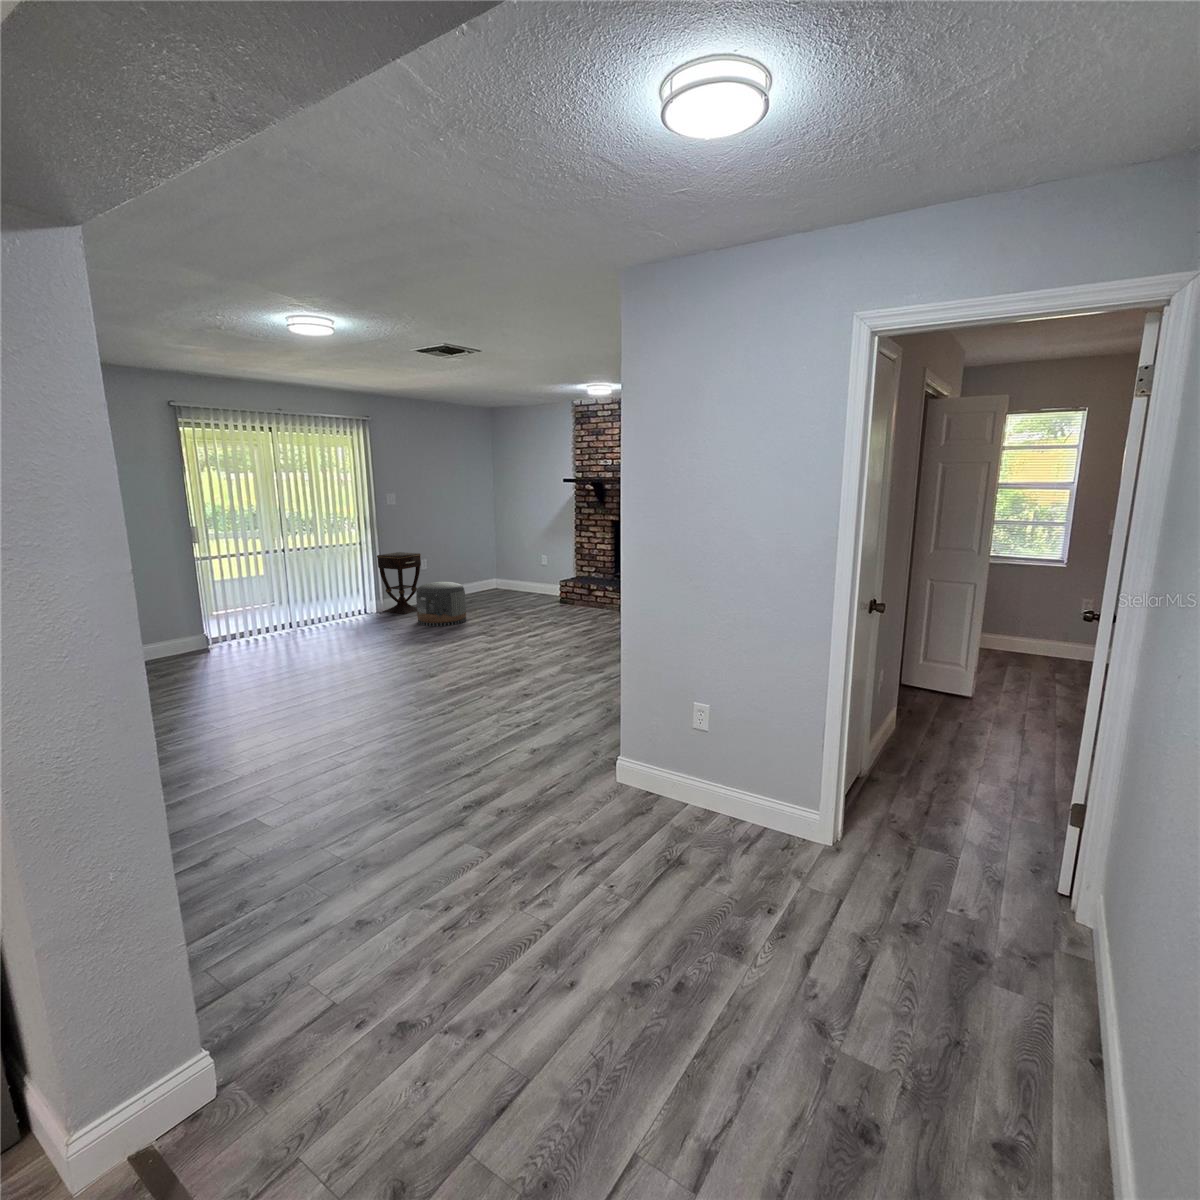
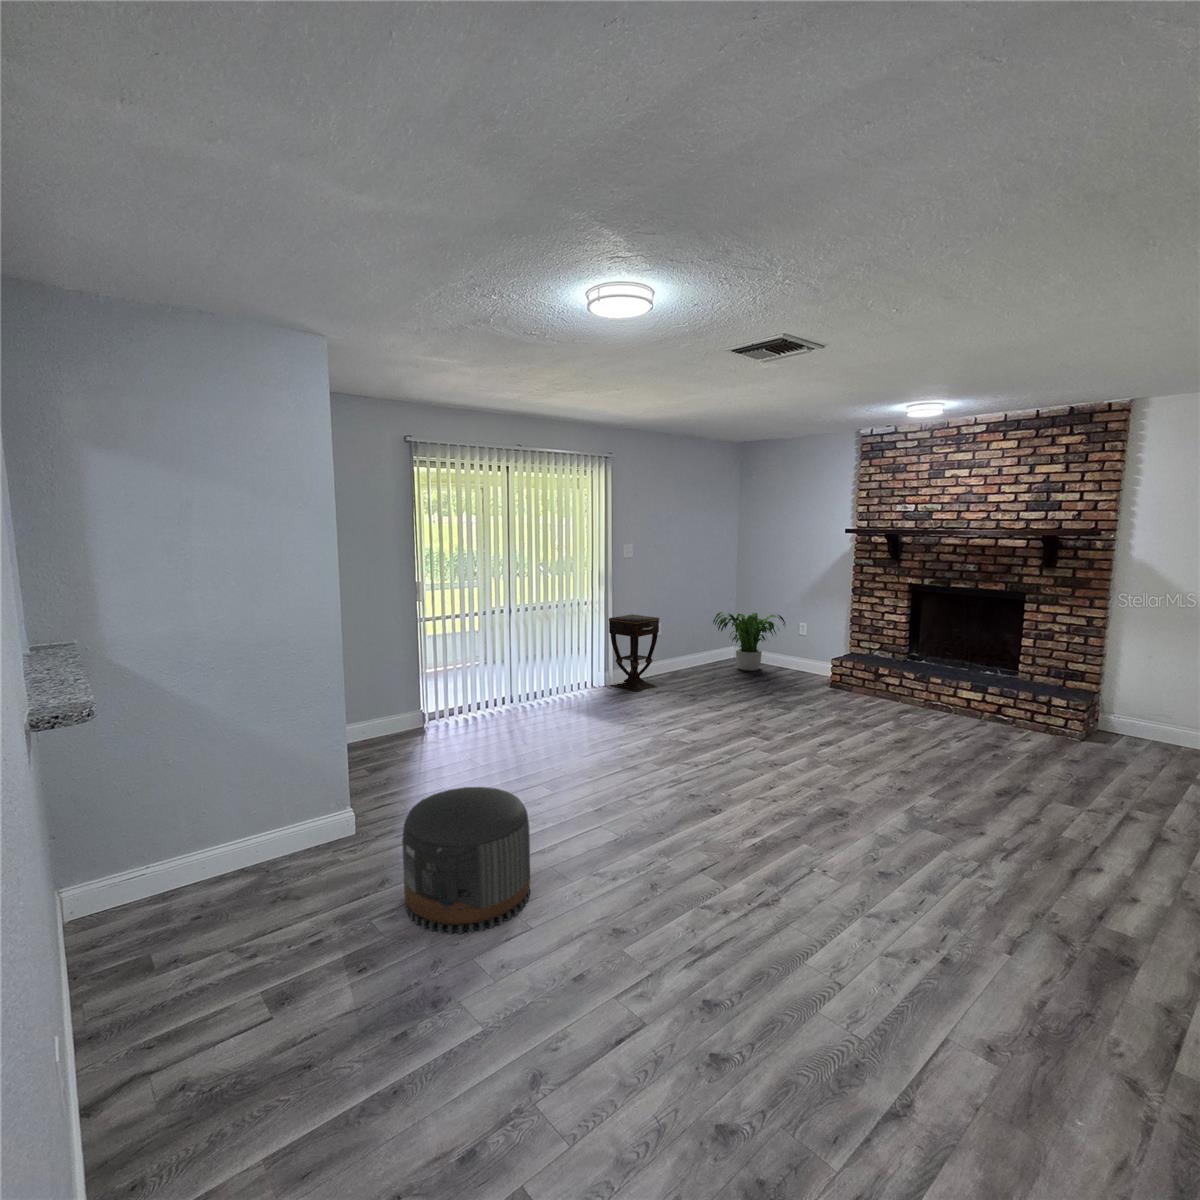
potted plant: none [472,548,530,594] -> present [713,612,785,670]
pouf: present [416,582,466,626] -> present [402,787,530,934]

